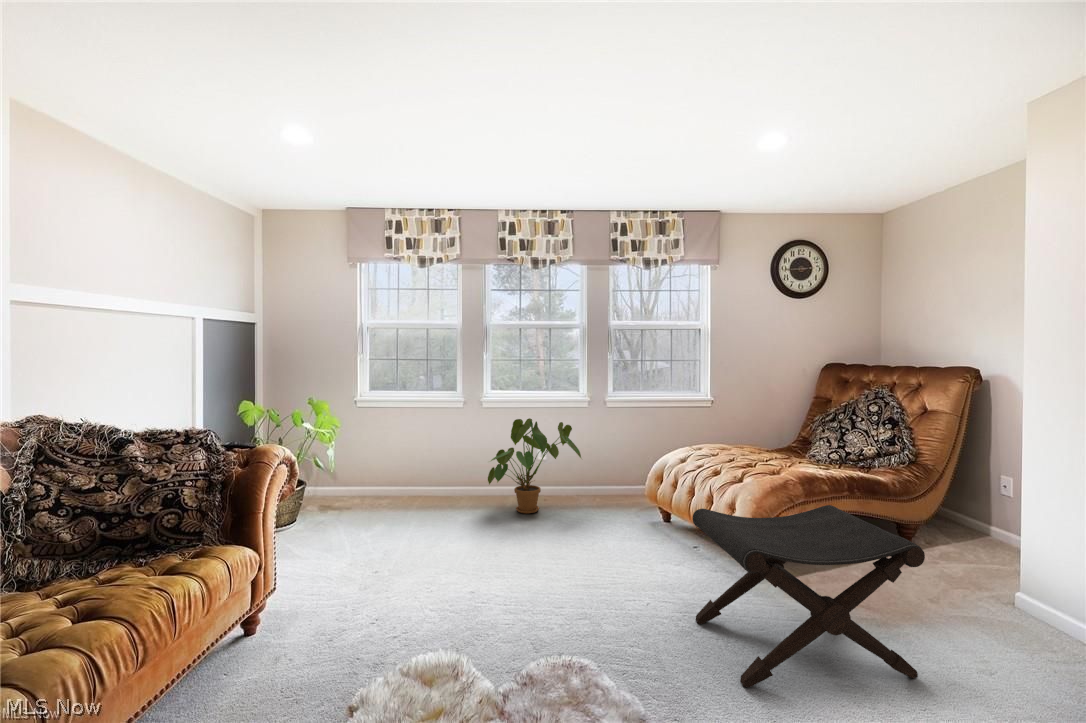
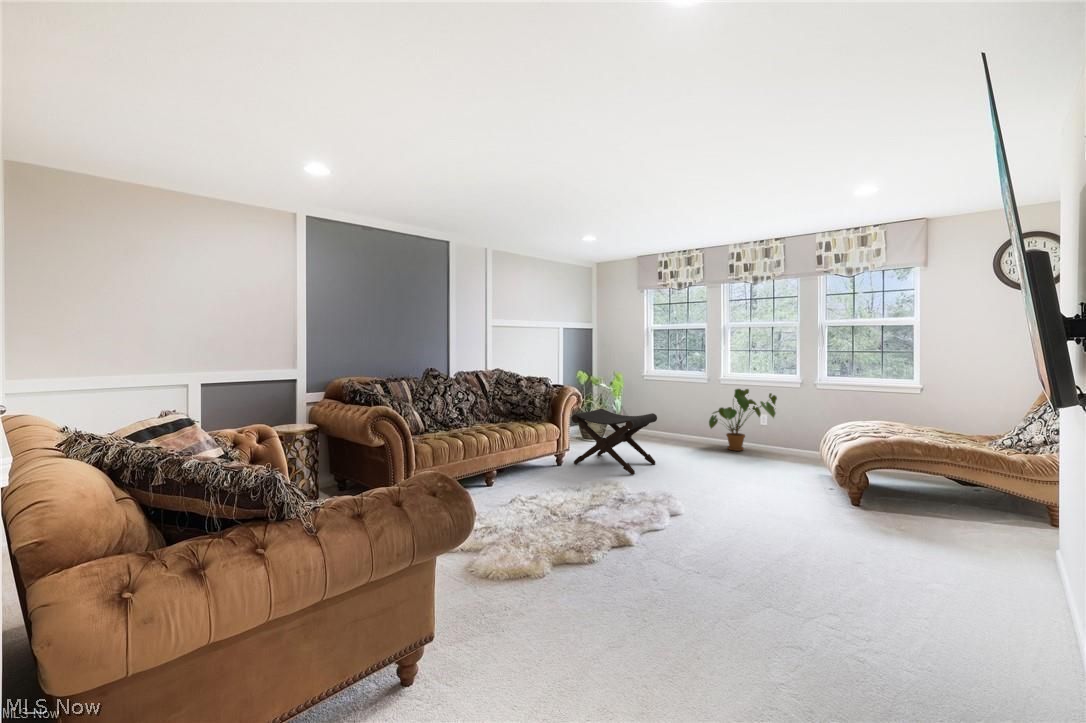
footstool: present [693,505,925,688] -> present [572,409,657,474]

